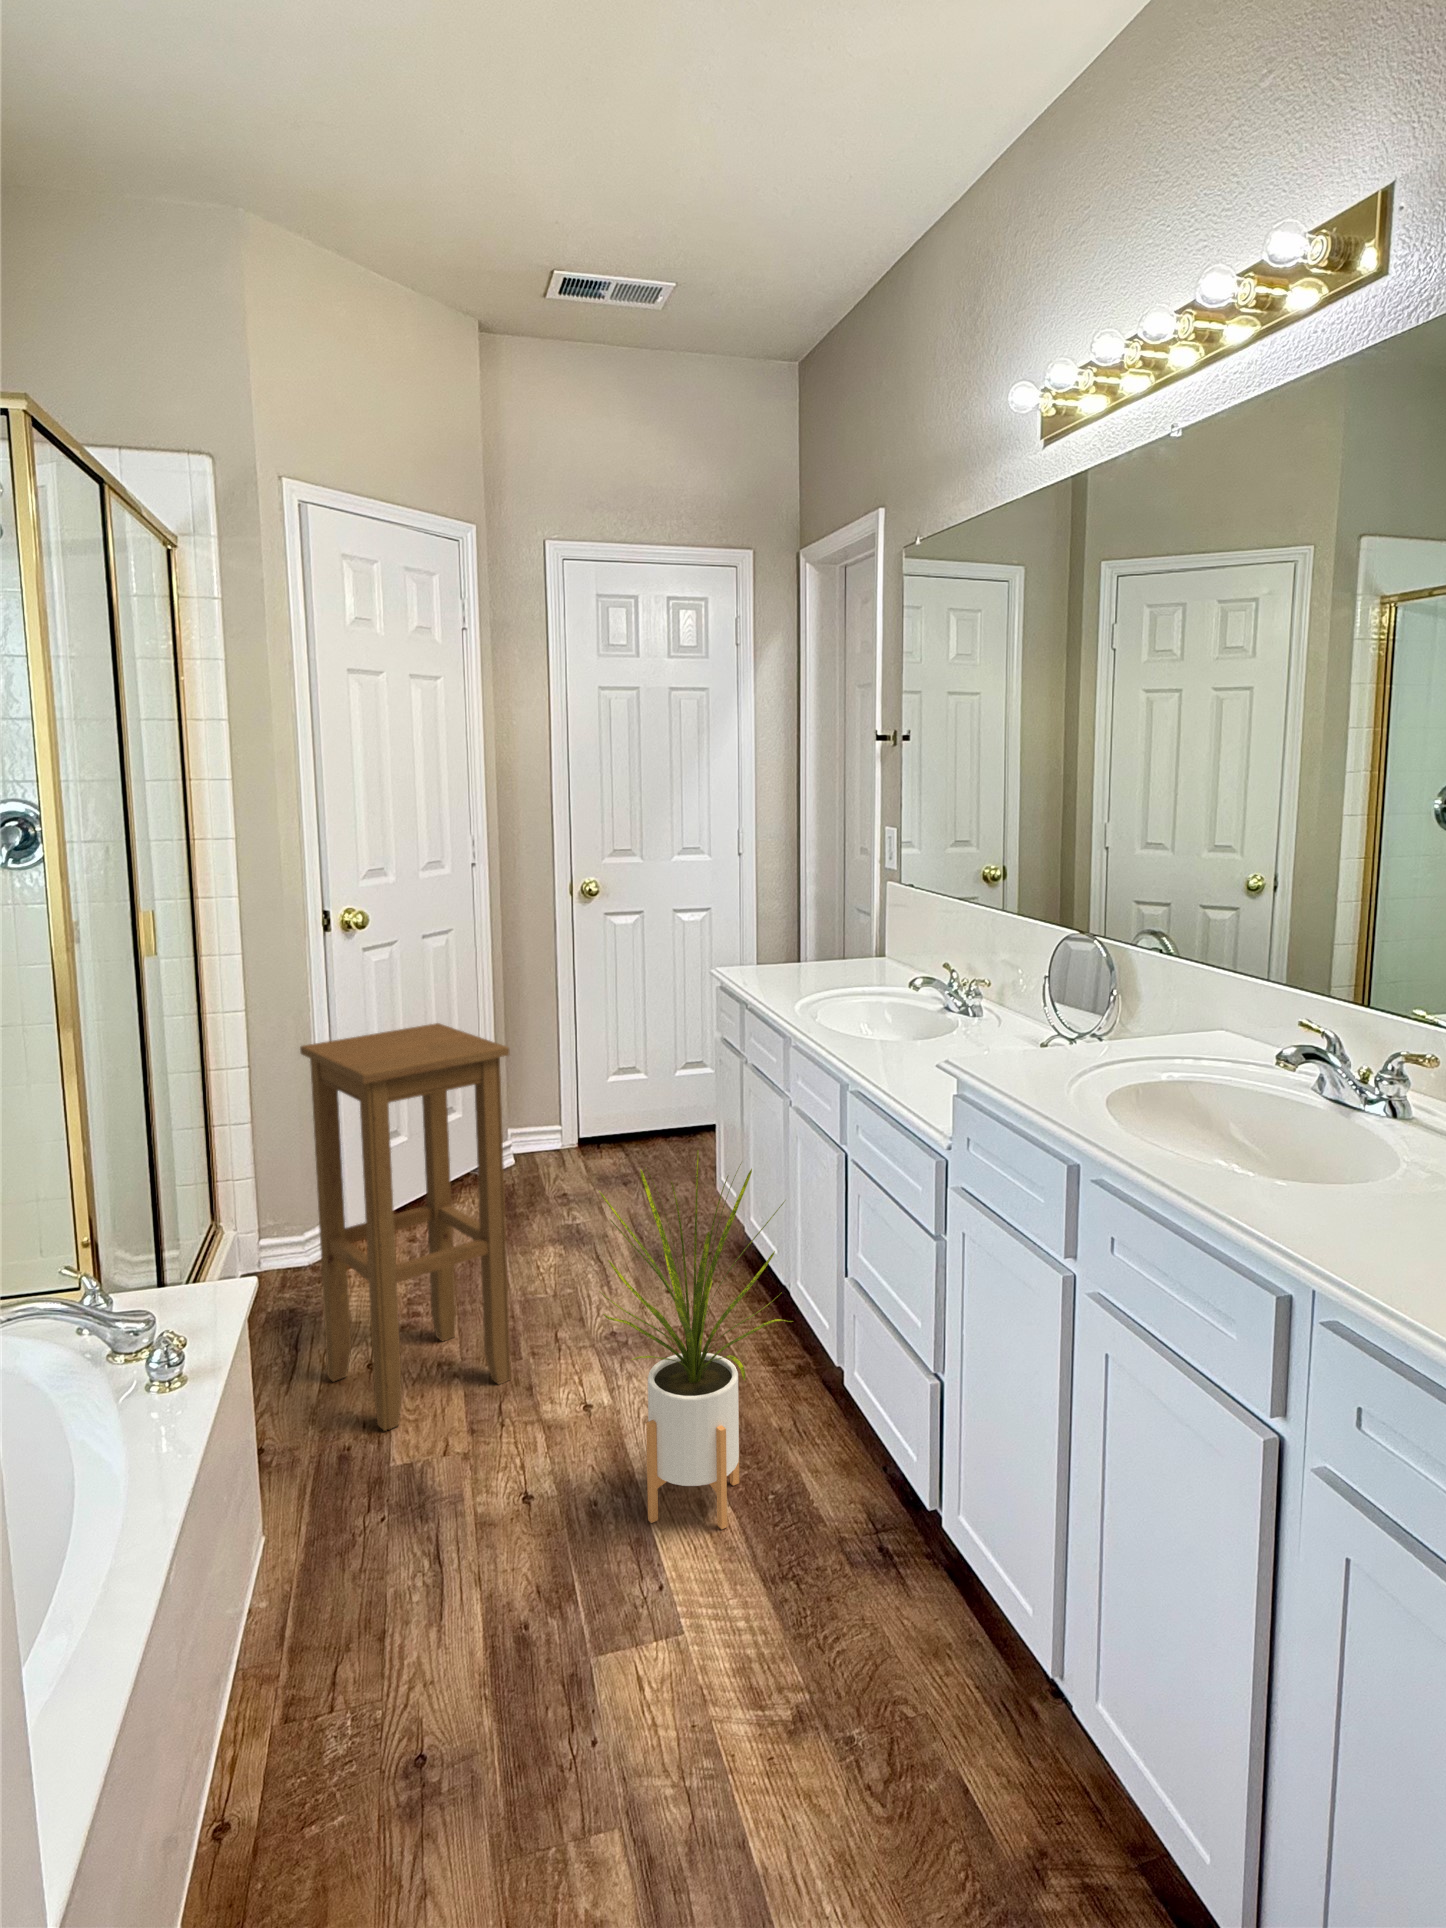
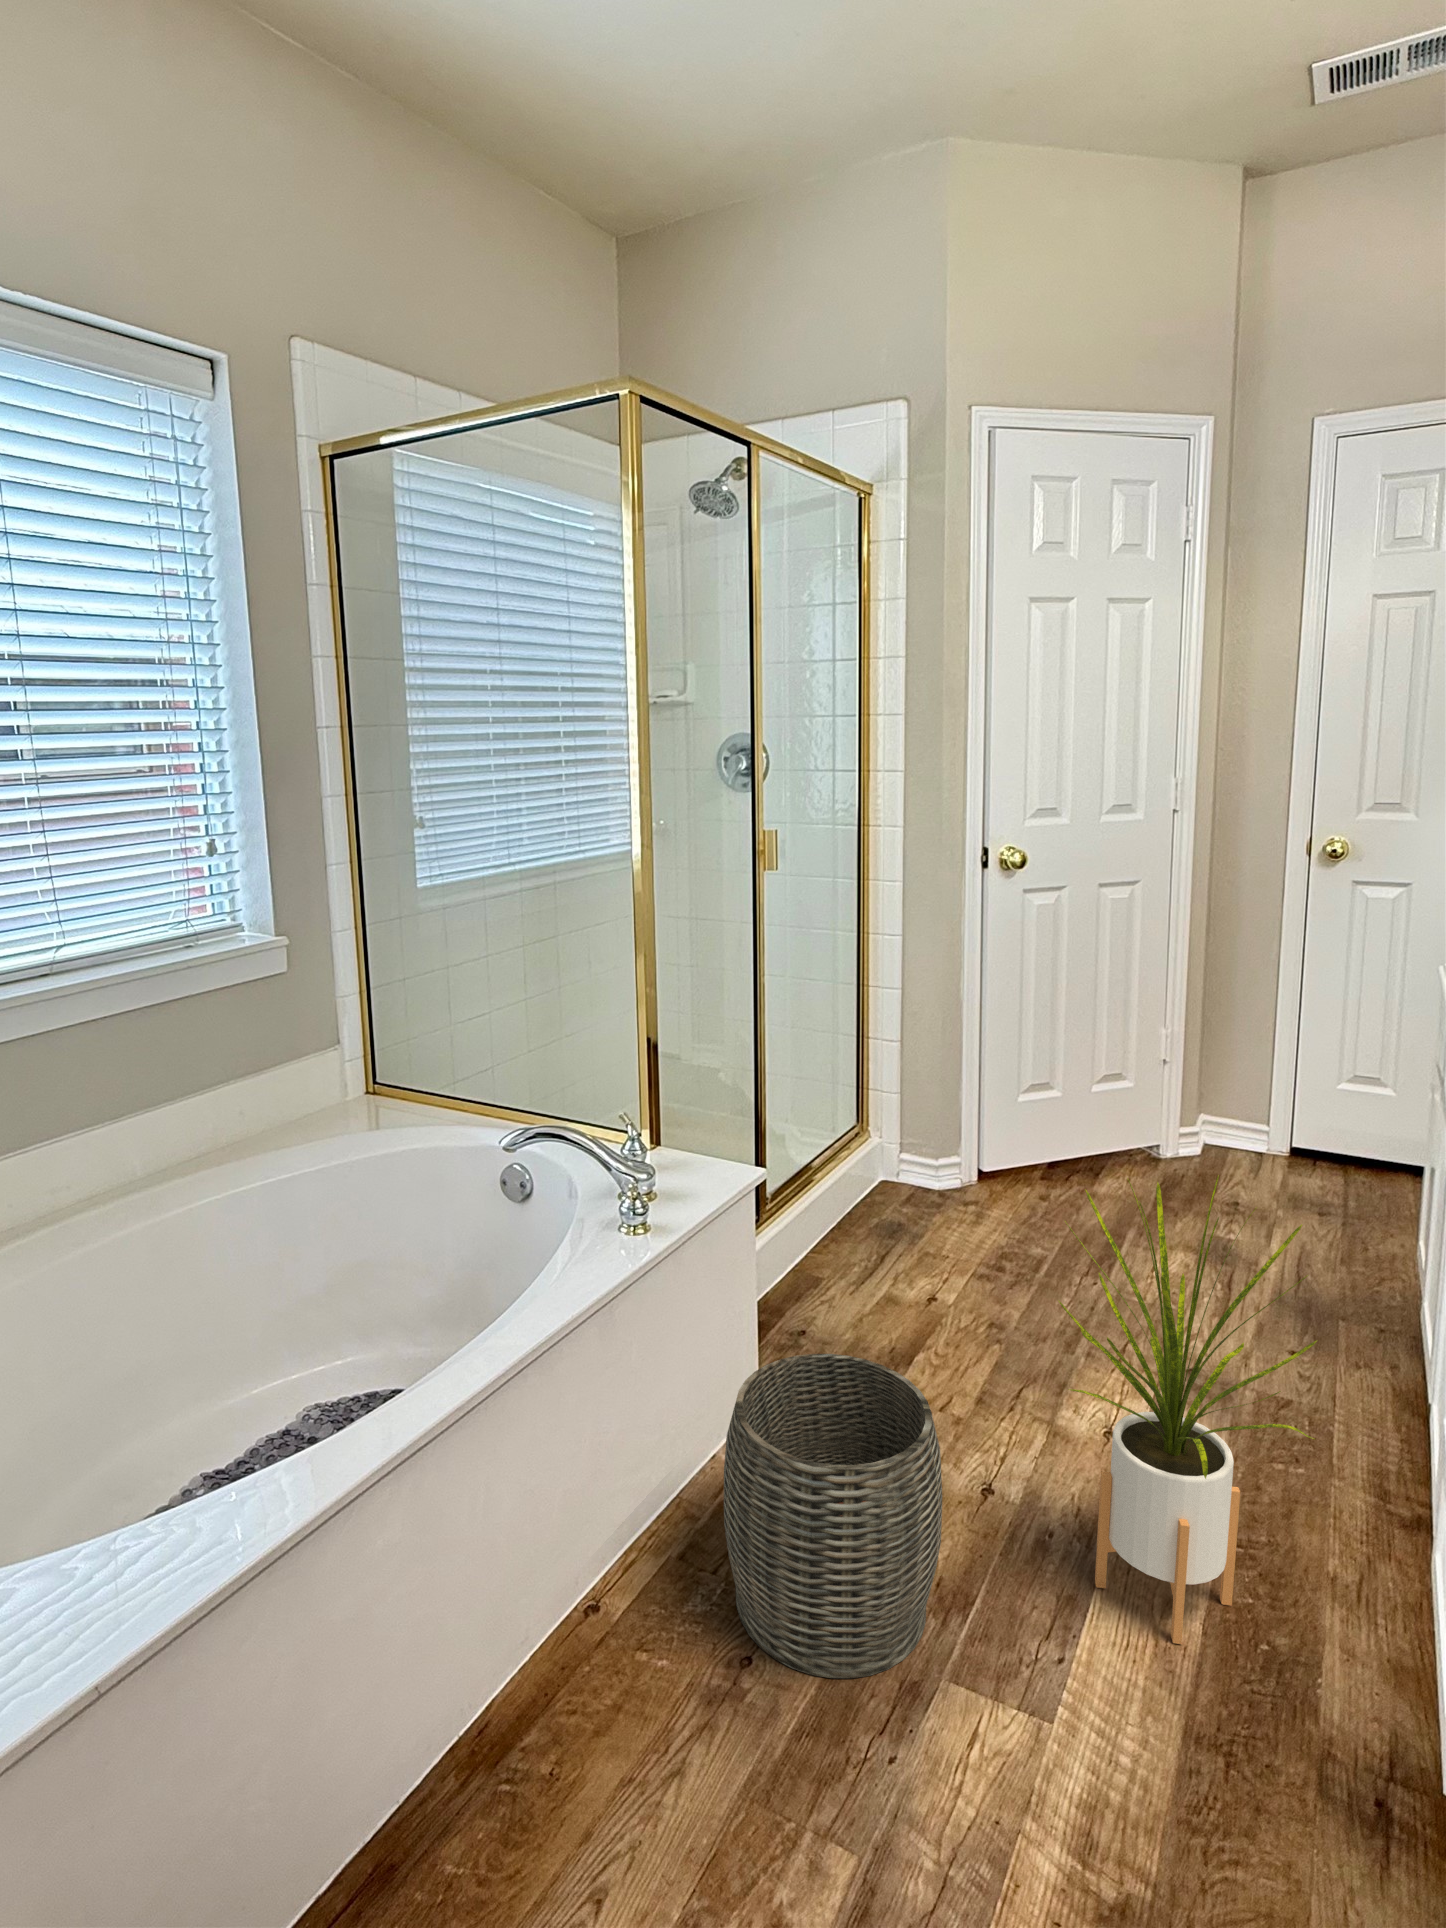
stool: present [300,1023,511,1431] -> none [893,976,1077,1369]
woven basket: none [341,1413,564,1740] -> present [724,1354,942,1678]

